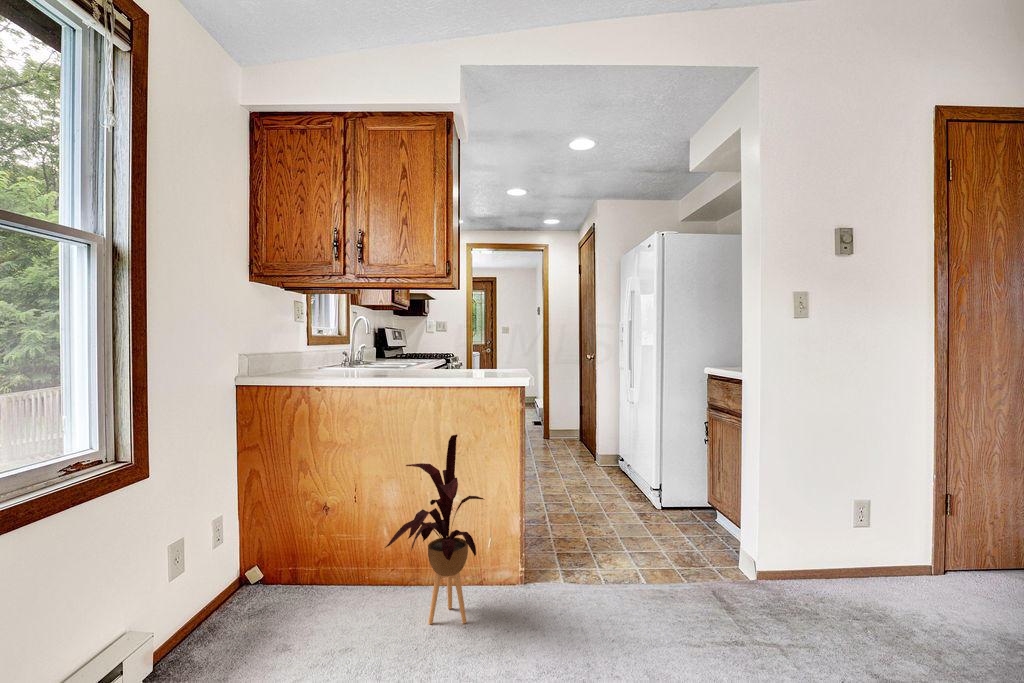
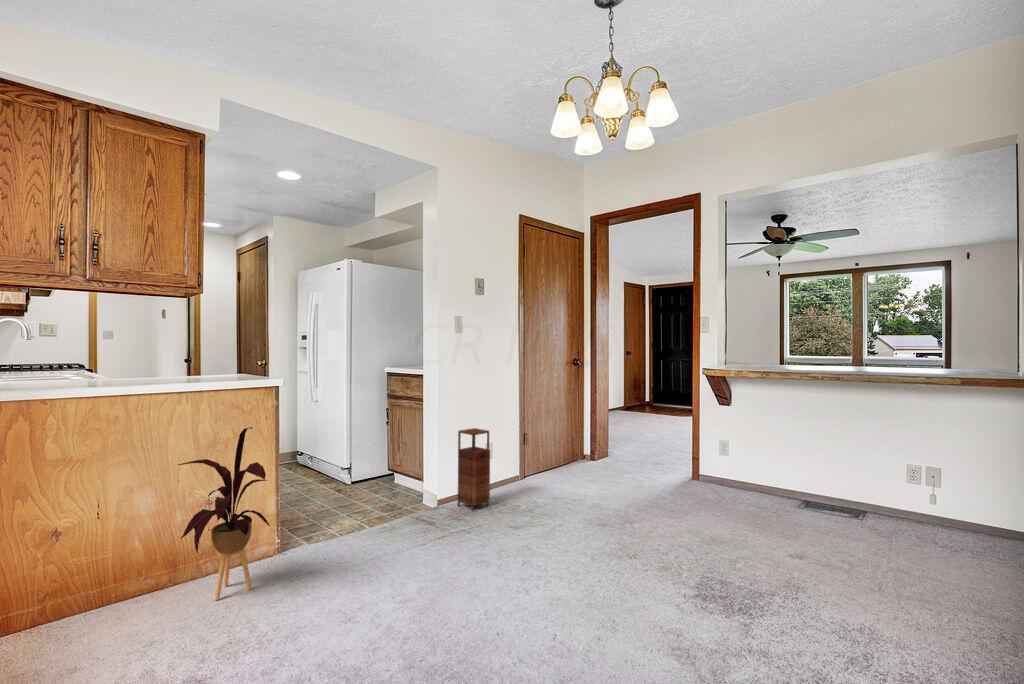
storage cabinet: none [788,468,846,603] -> present [458,428,490,511]

